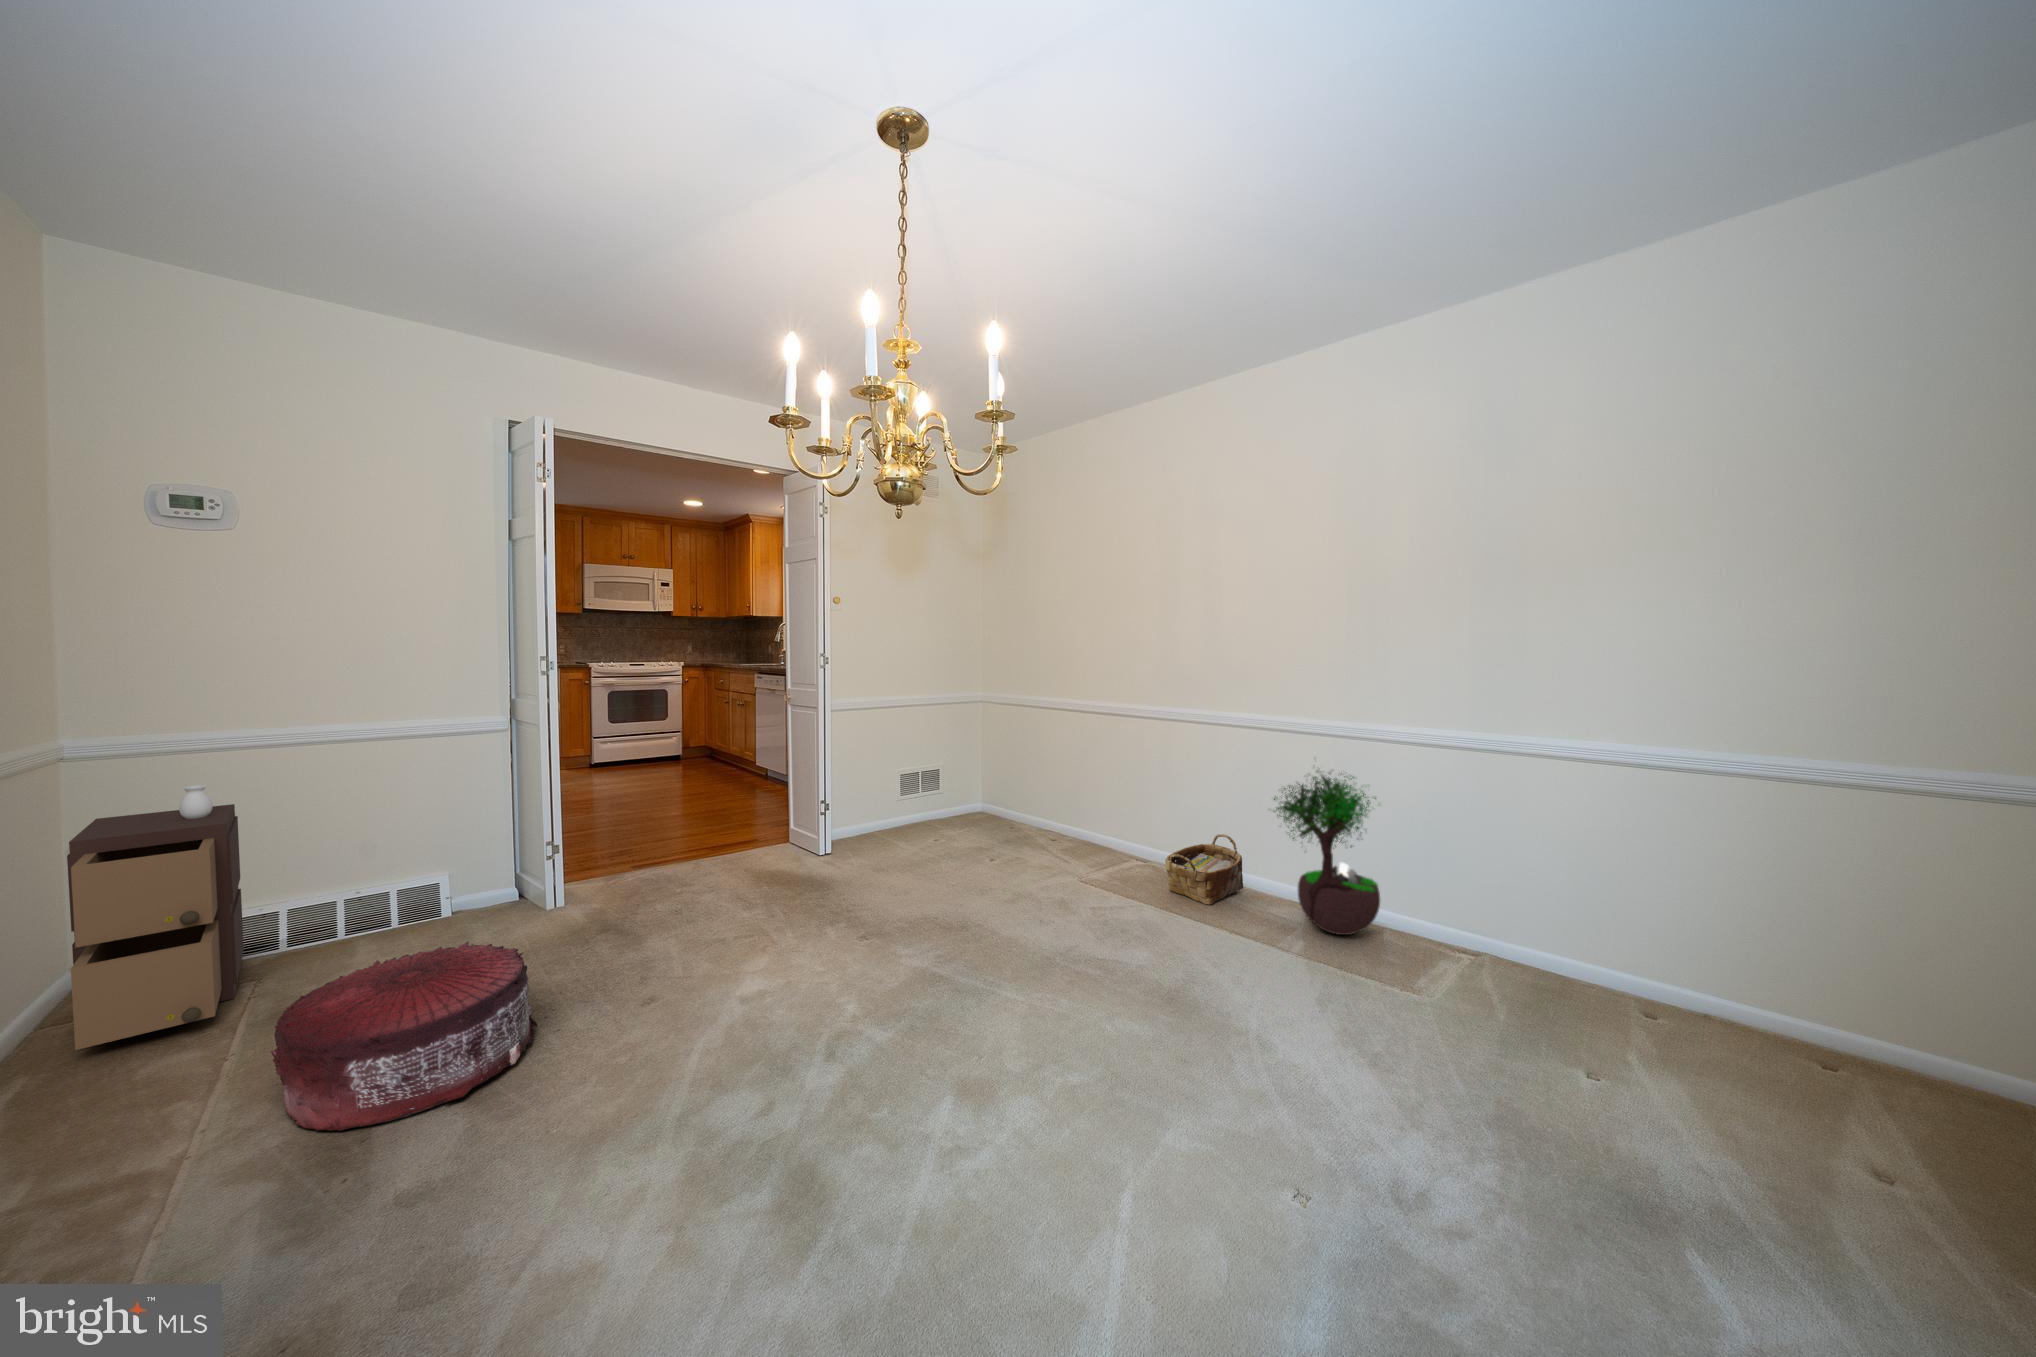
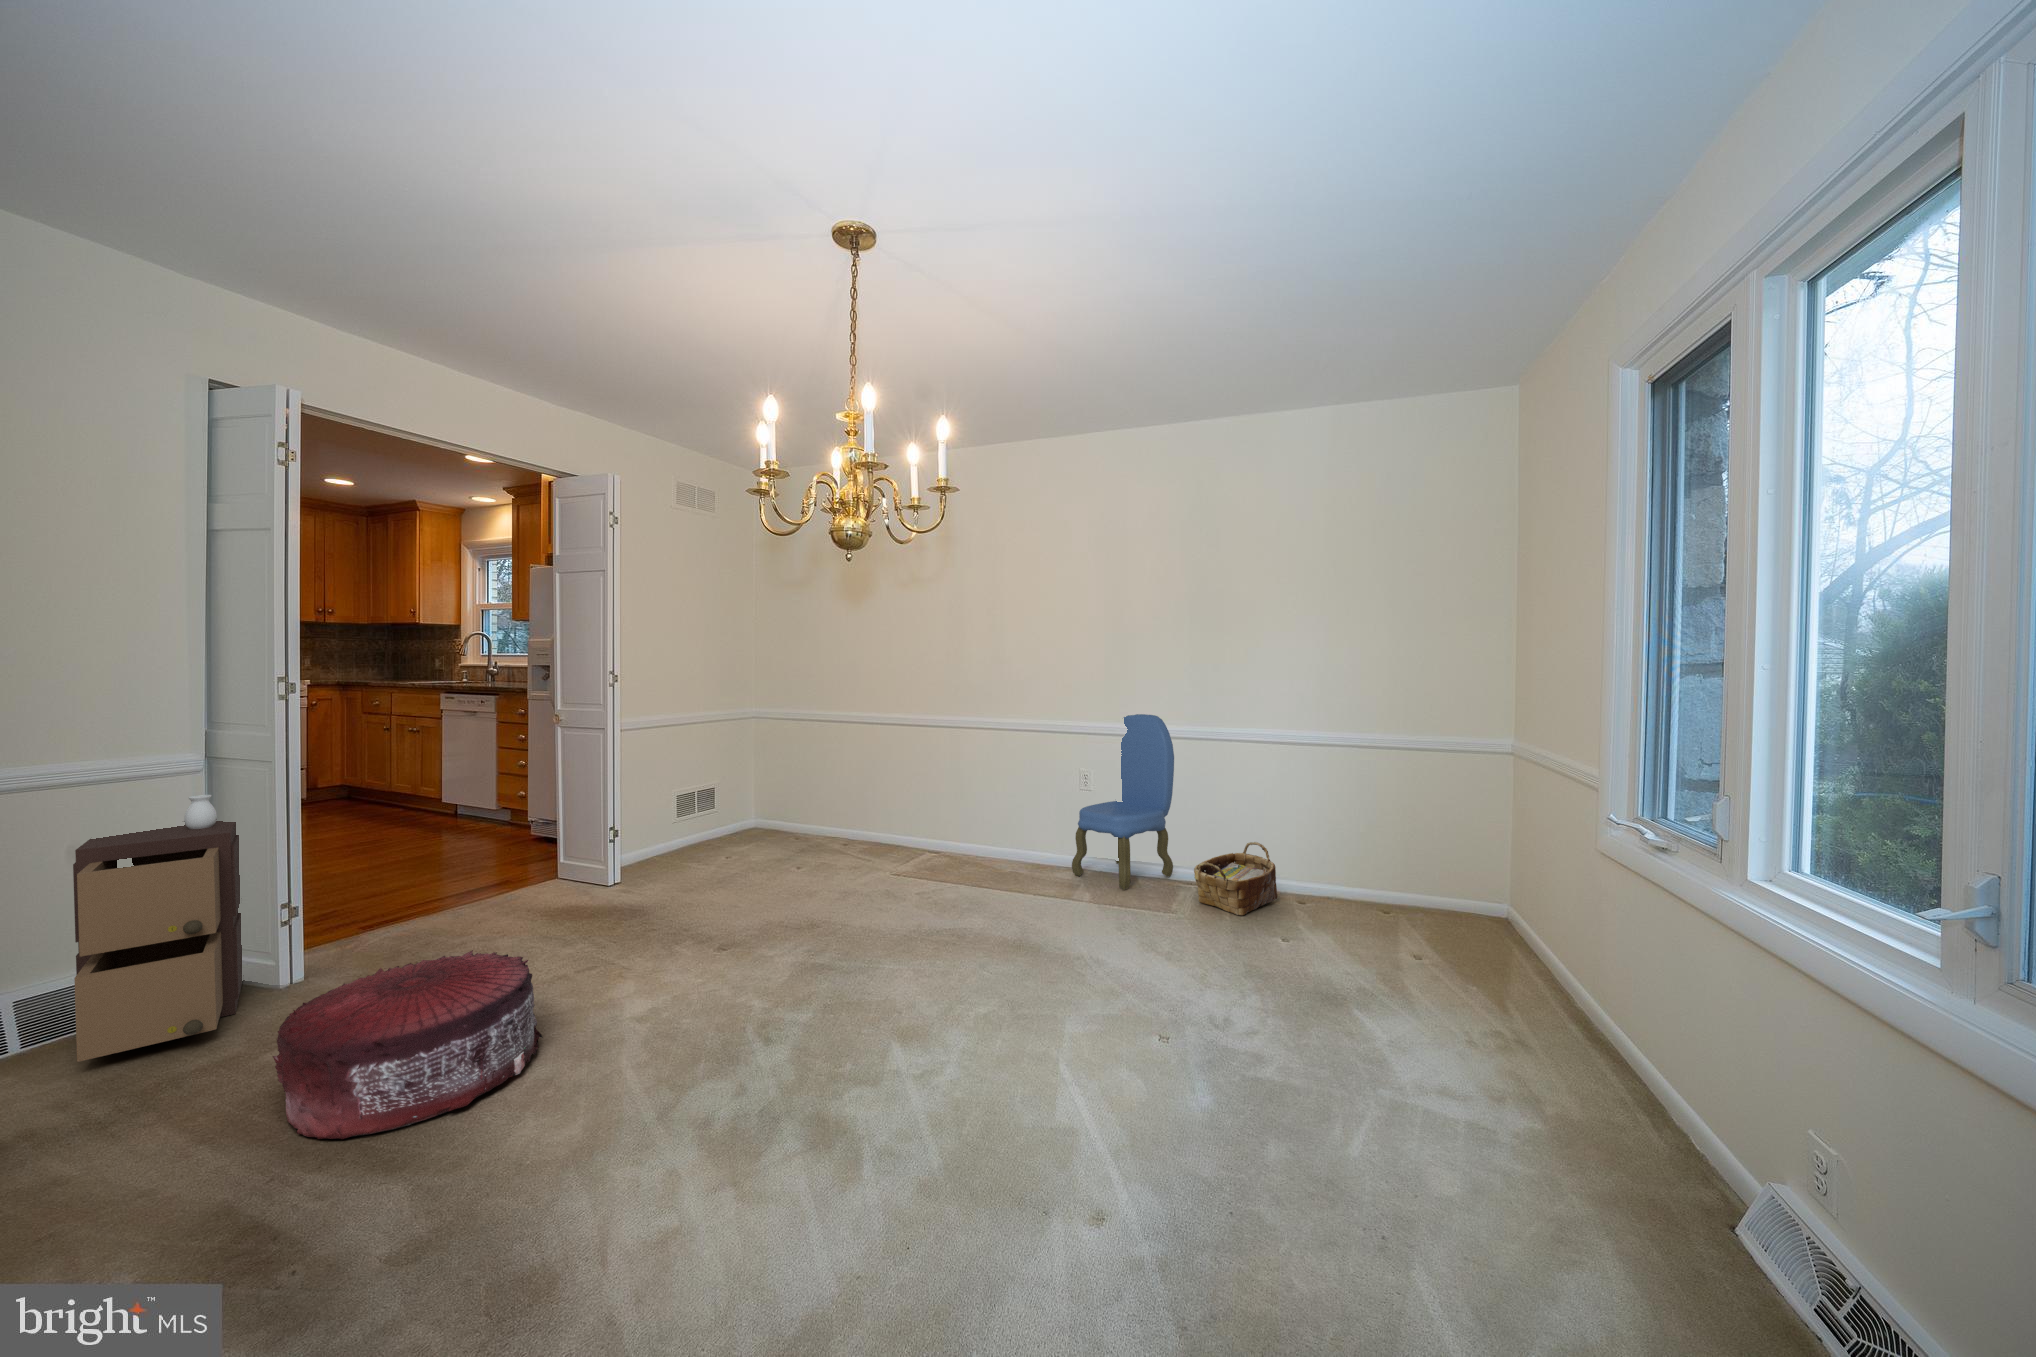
dining chair: none [1050,709,1149,878] -> present [1072,714,1174,890]
potted tree: present [1274,771,1380,935] -> none [1301,754,1424,943]

